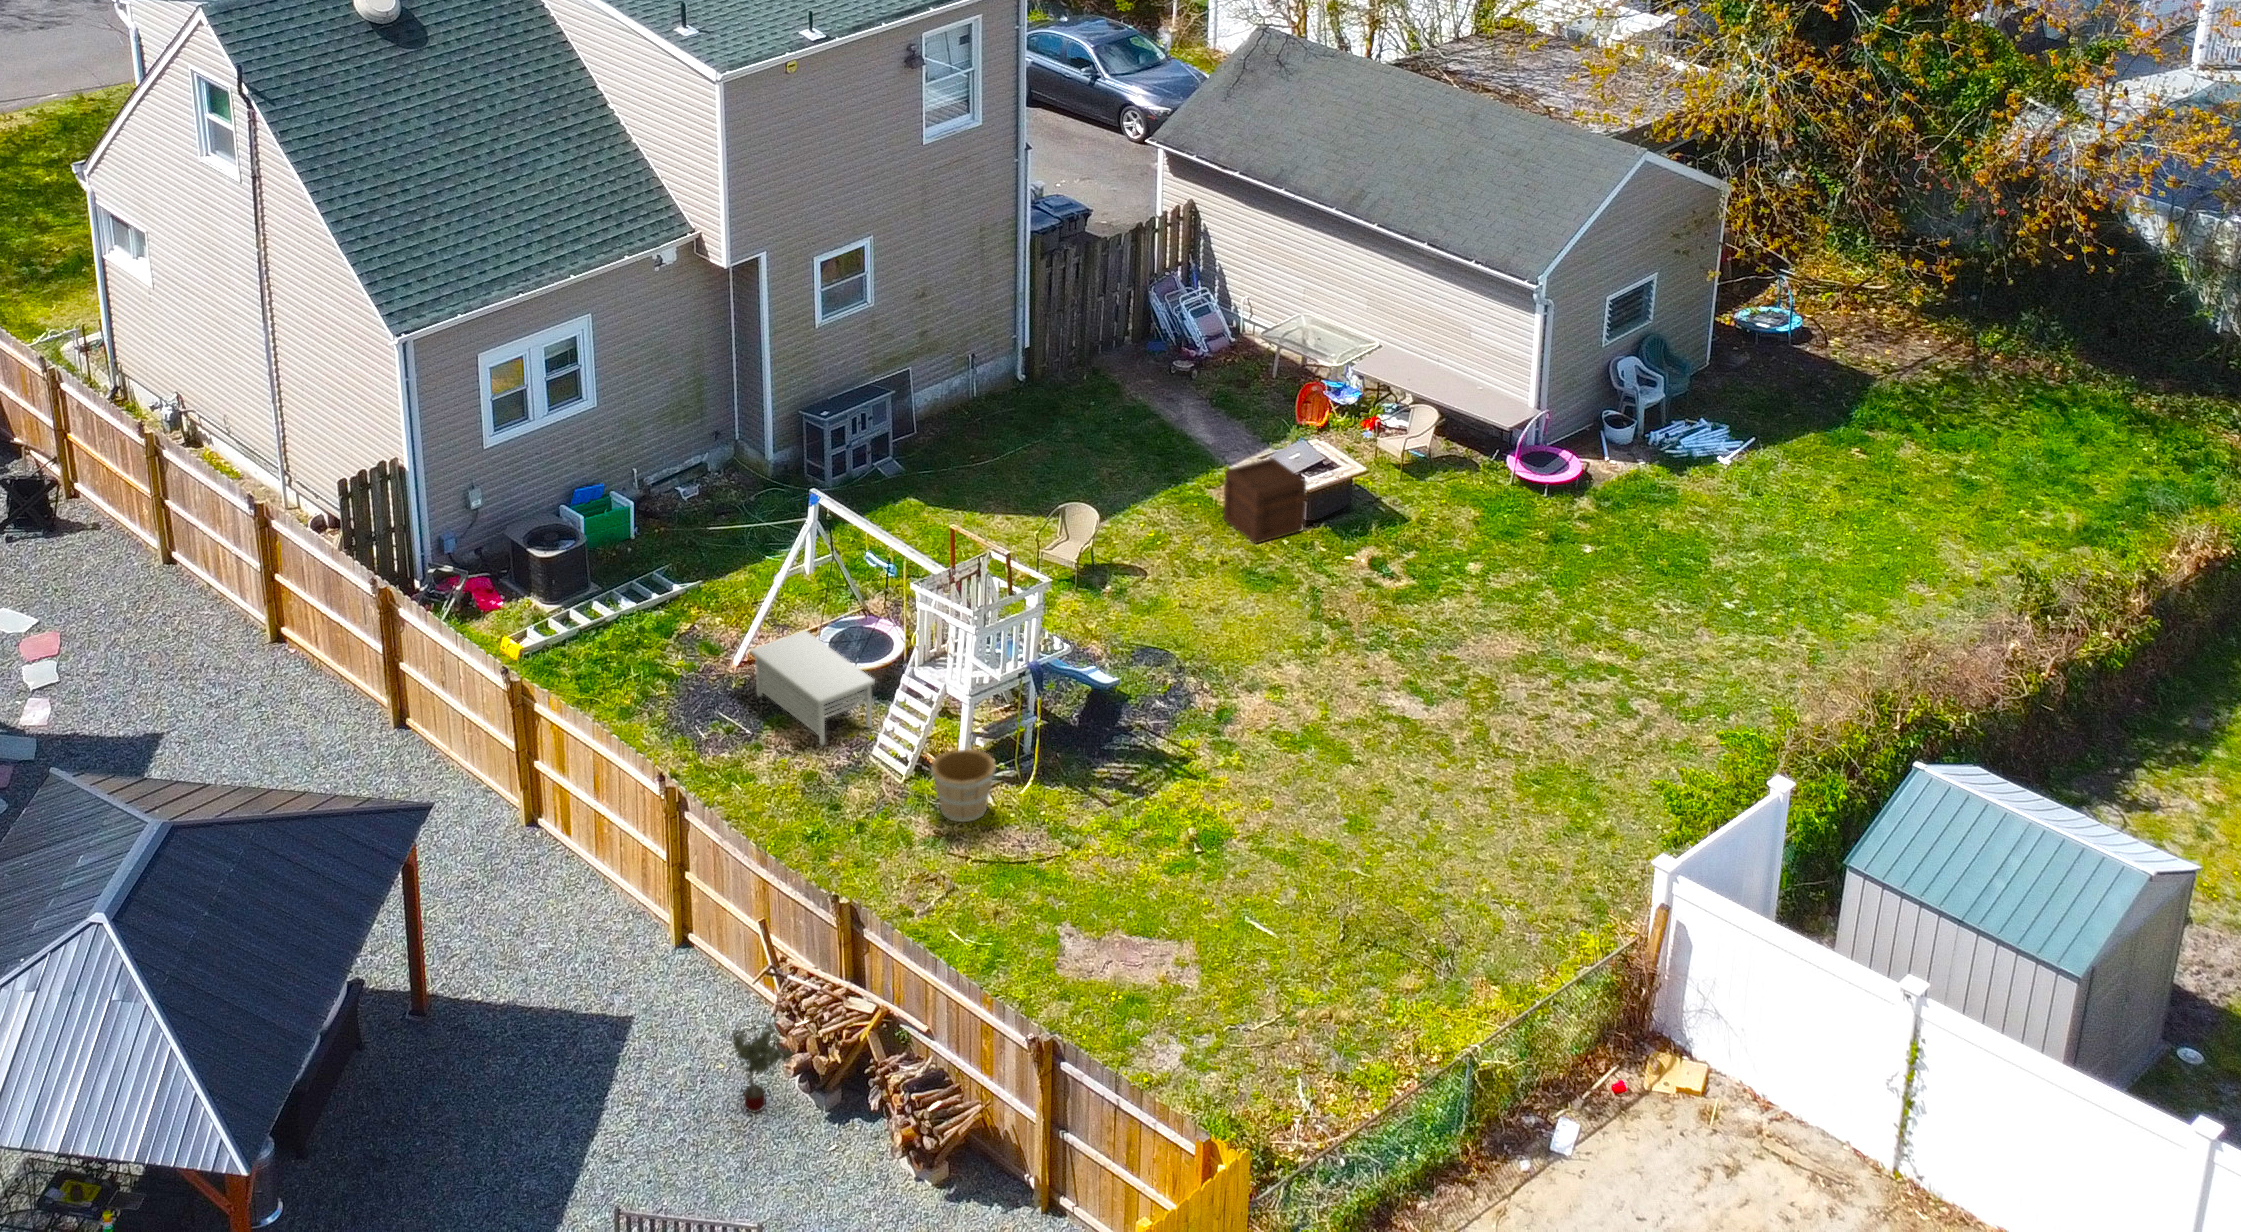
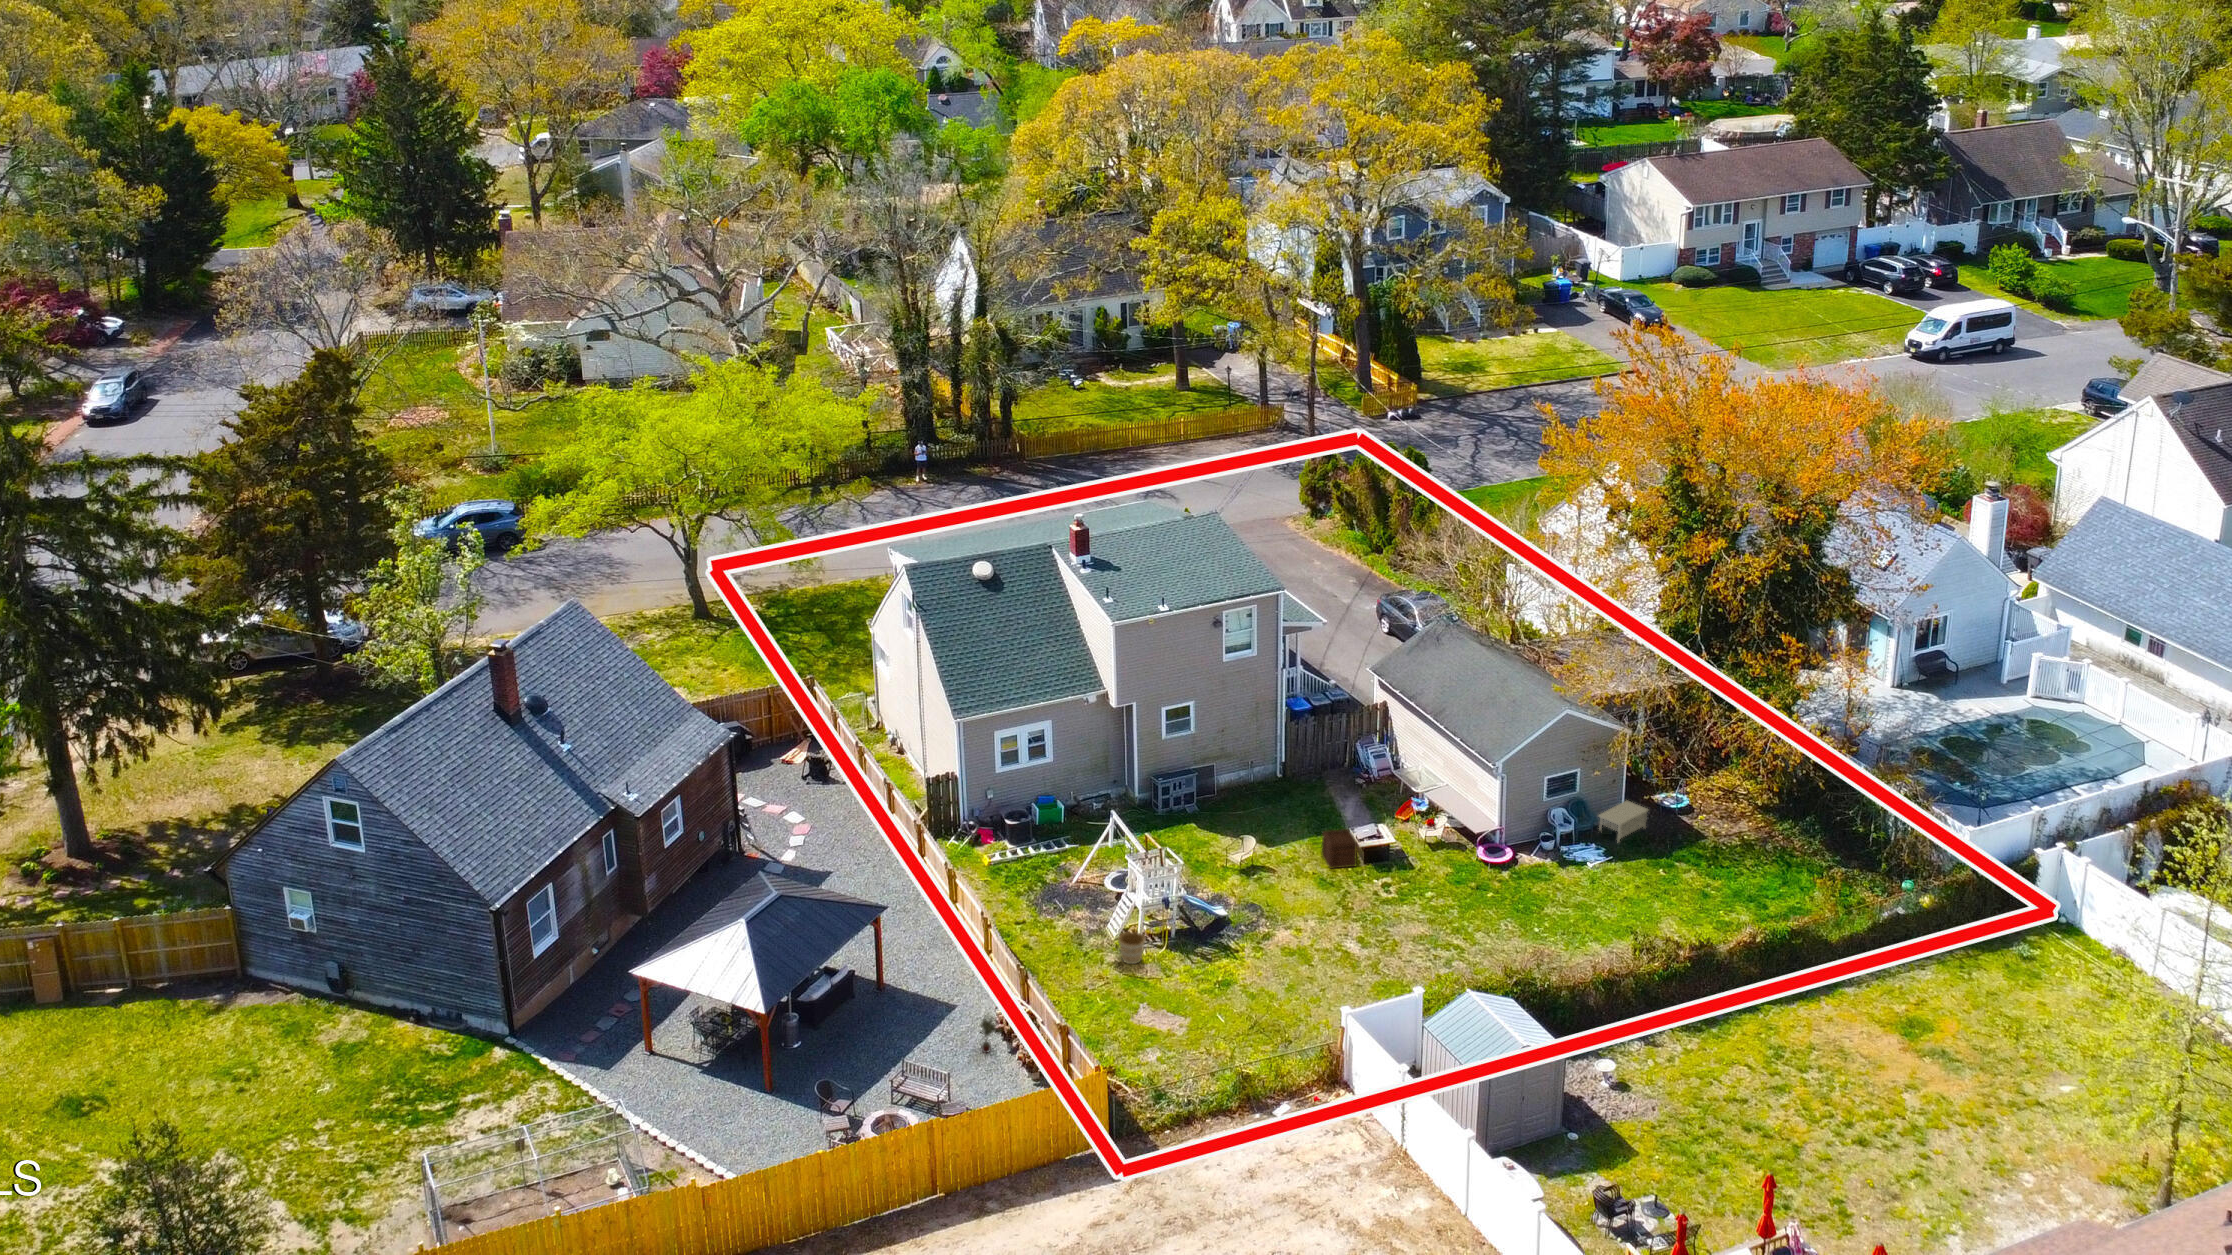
storage bench: present [750,630,875,745] -> present [1599,801,1648,843]

